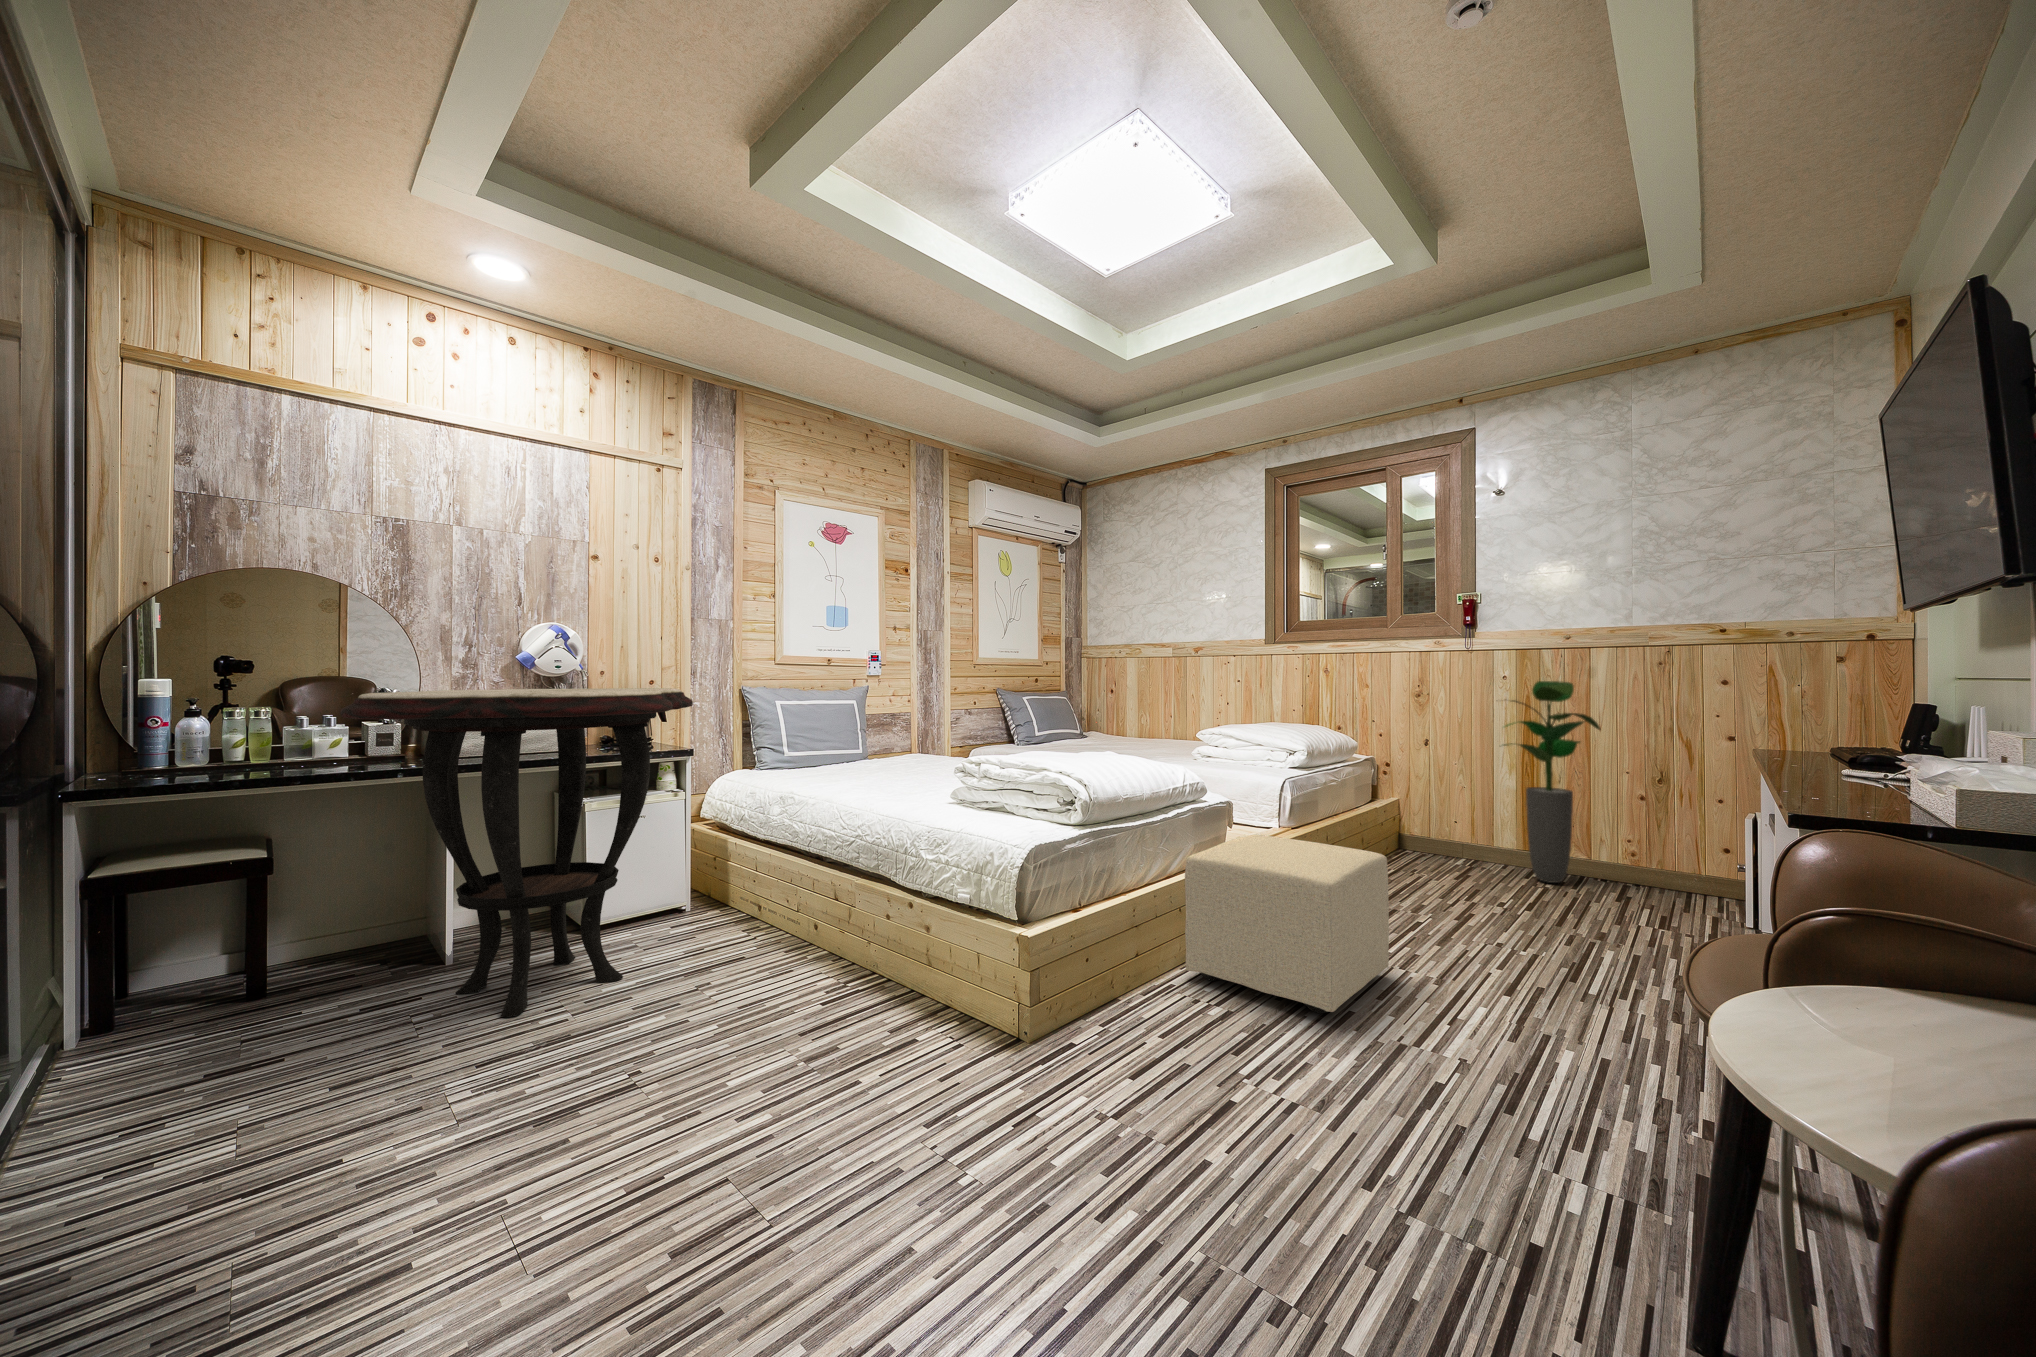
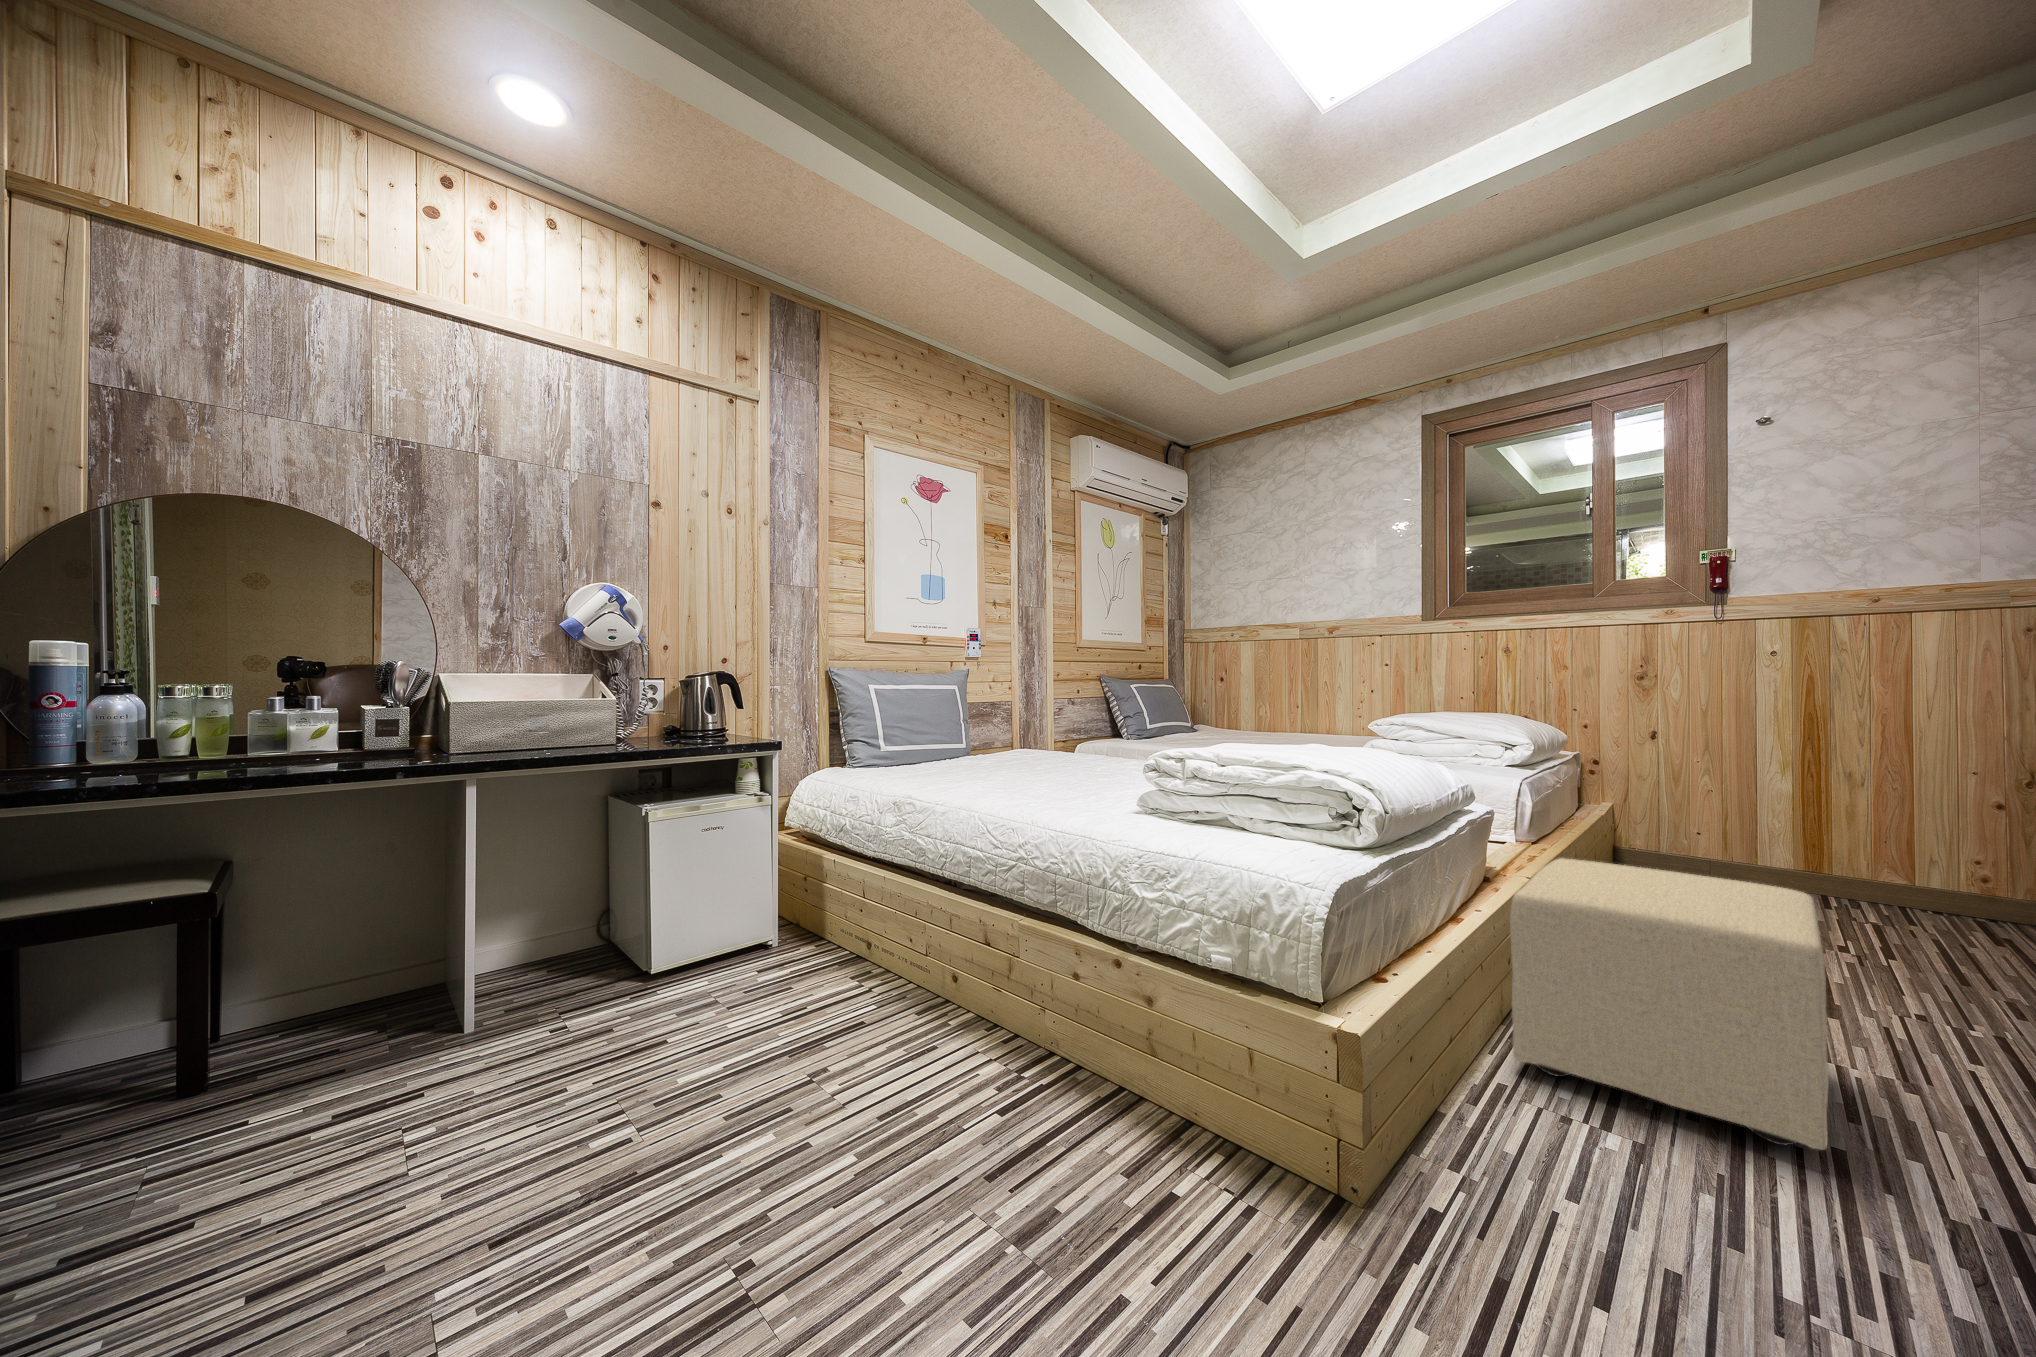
potted plant: present [1504,681,1600,883] -> none [1779,656,1944,916]
side table: present [340,688,693,1017] -> none [293,651,792,1135]

